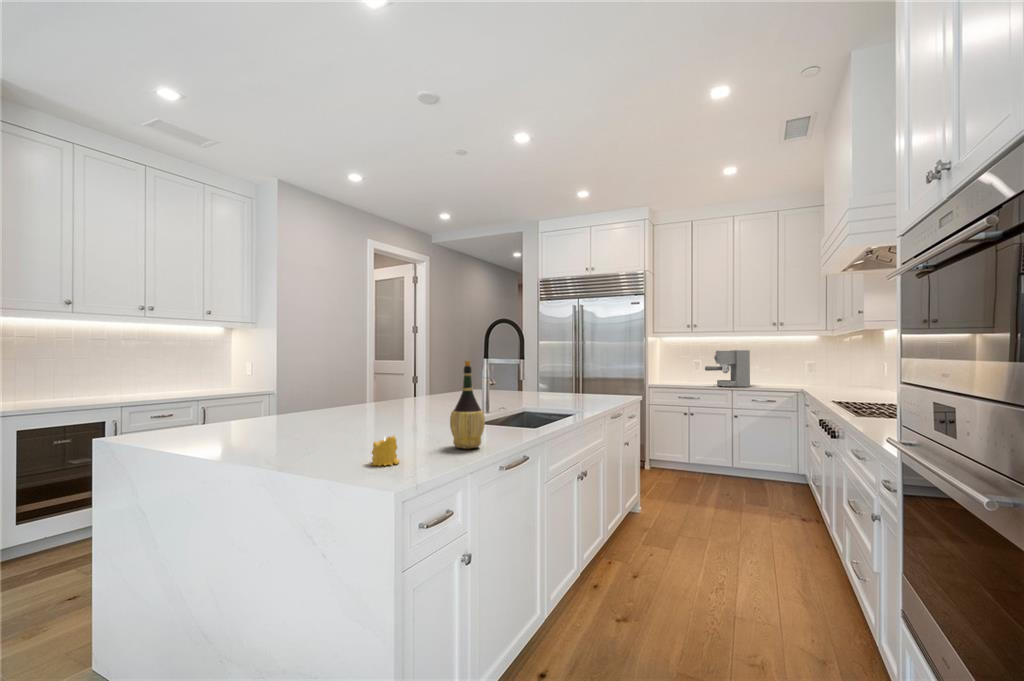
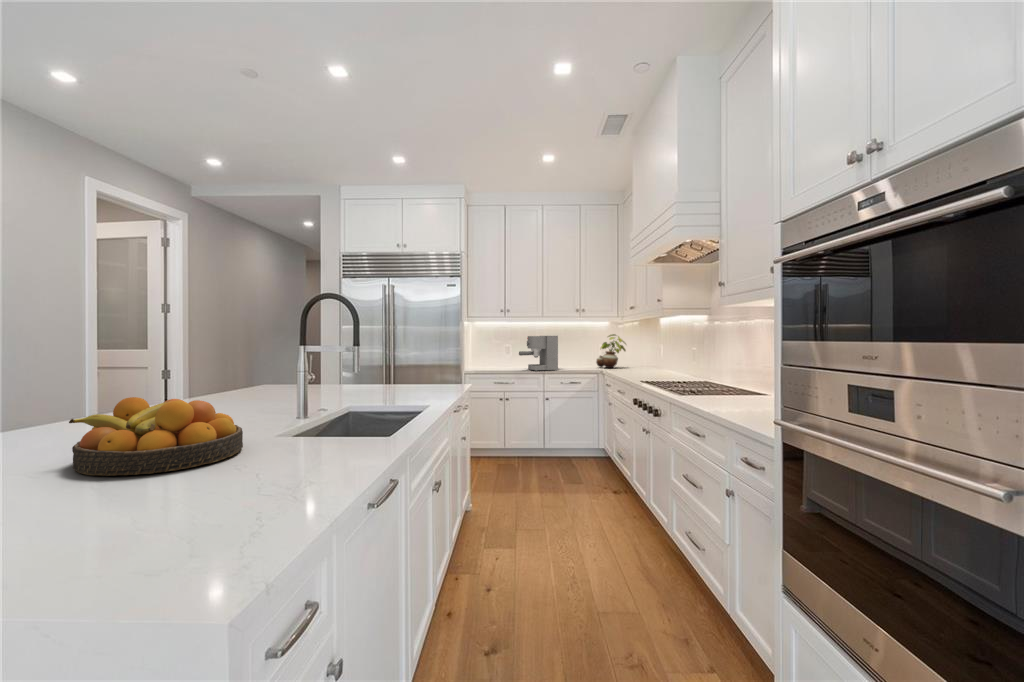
potted plant: none [801,349,839,387] -> present [596,334,626,368]
wine bottle: present [450,361,485,449] -> none [274,347,336,491]
fruit bowl: none [358,390,442,433] -> present [69,397,243,476]
candle: present [371,436,400,466] -> none [107,495,181,568]

